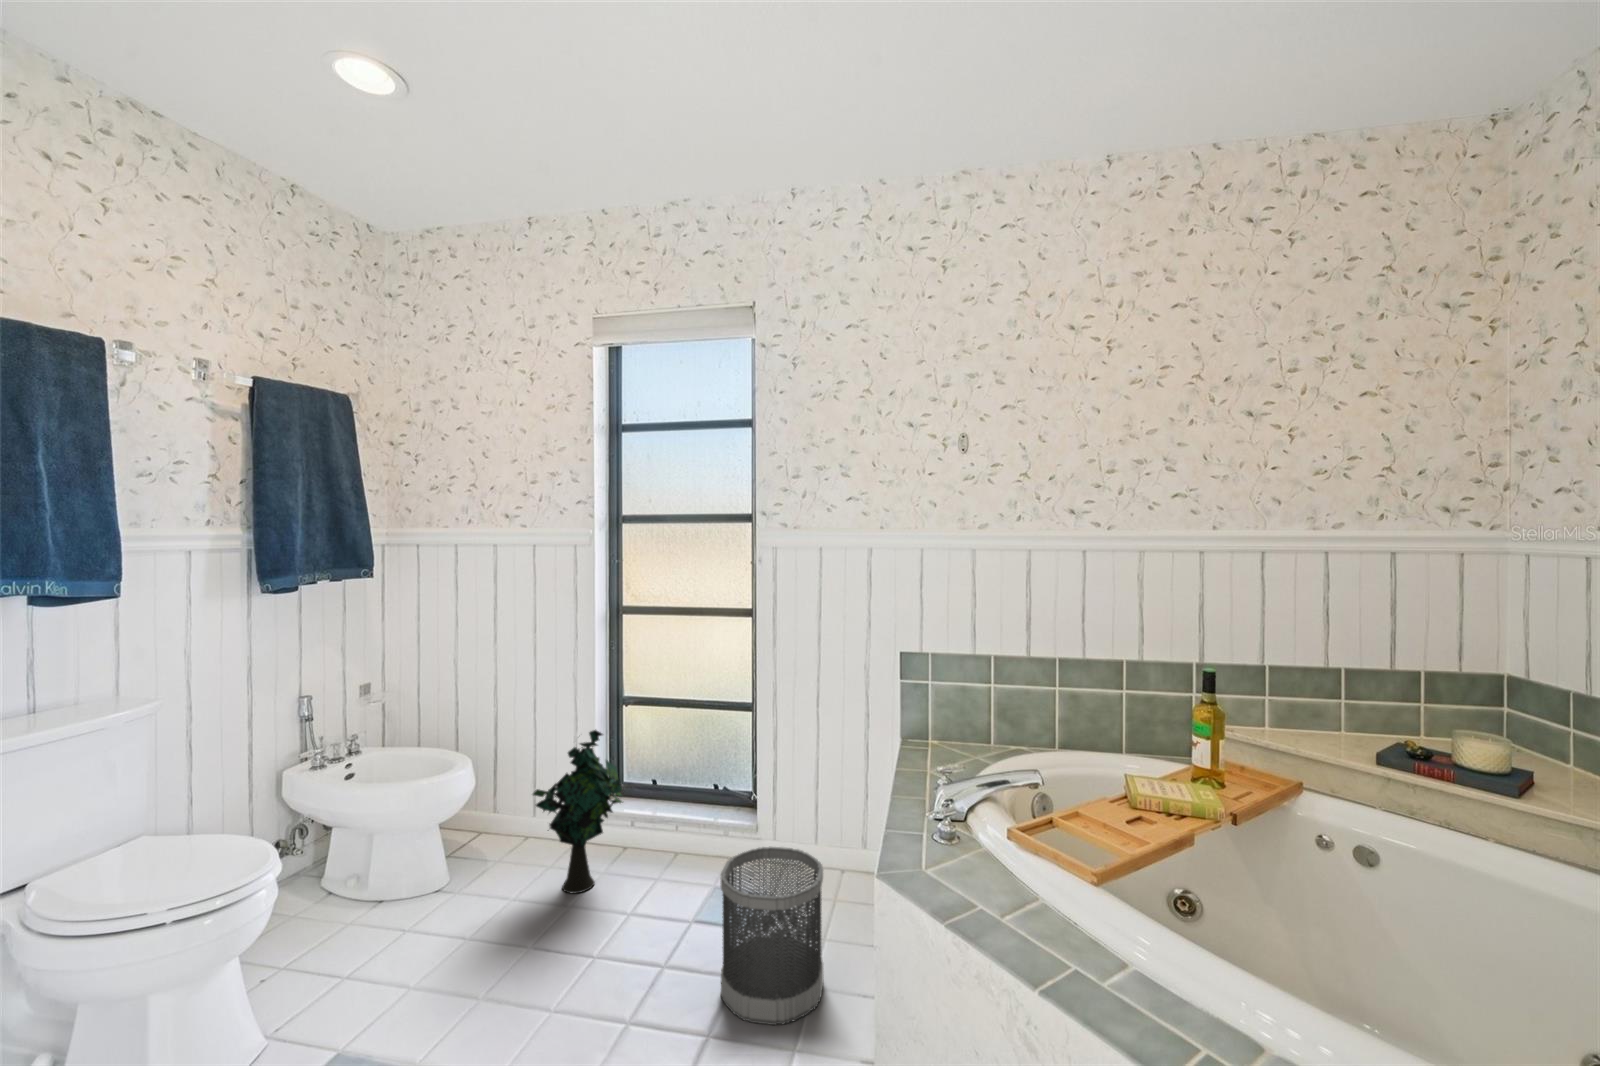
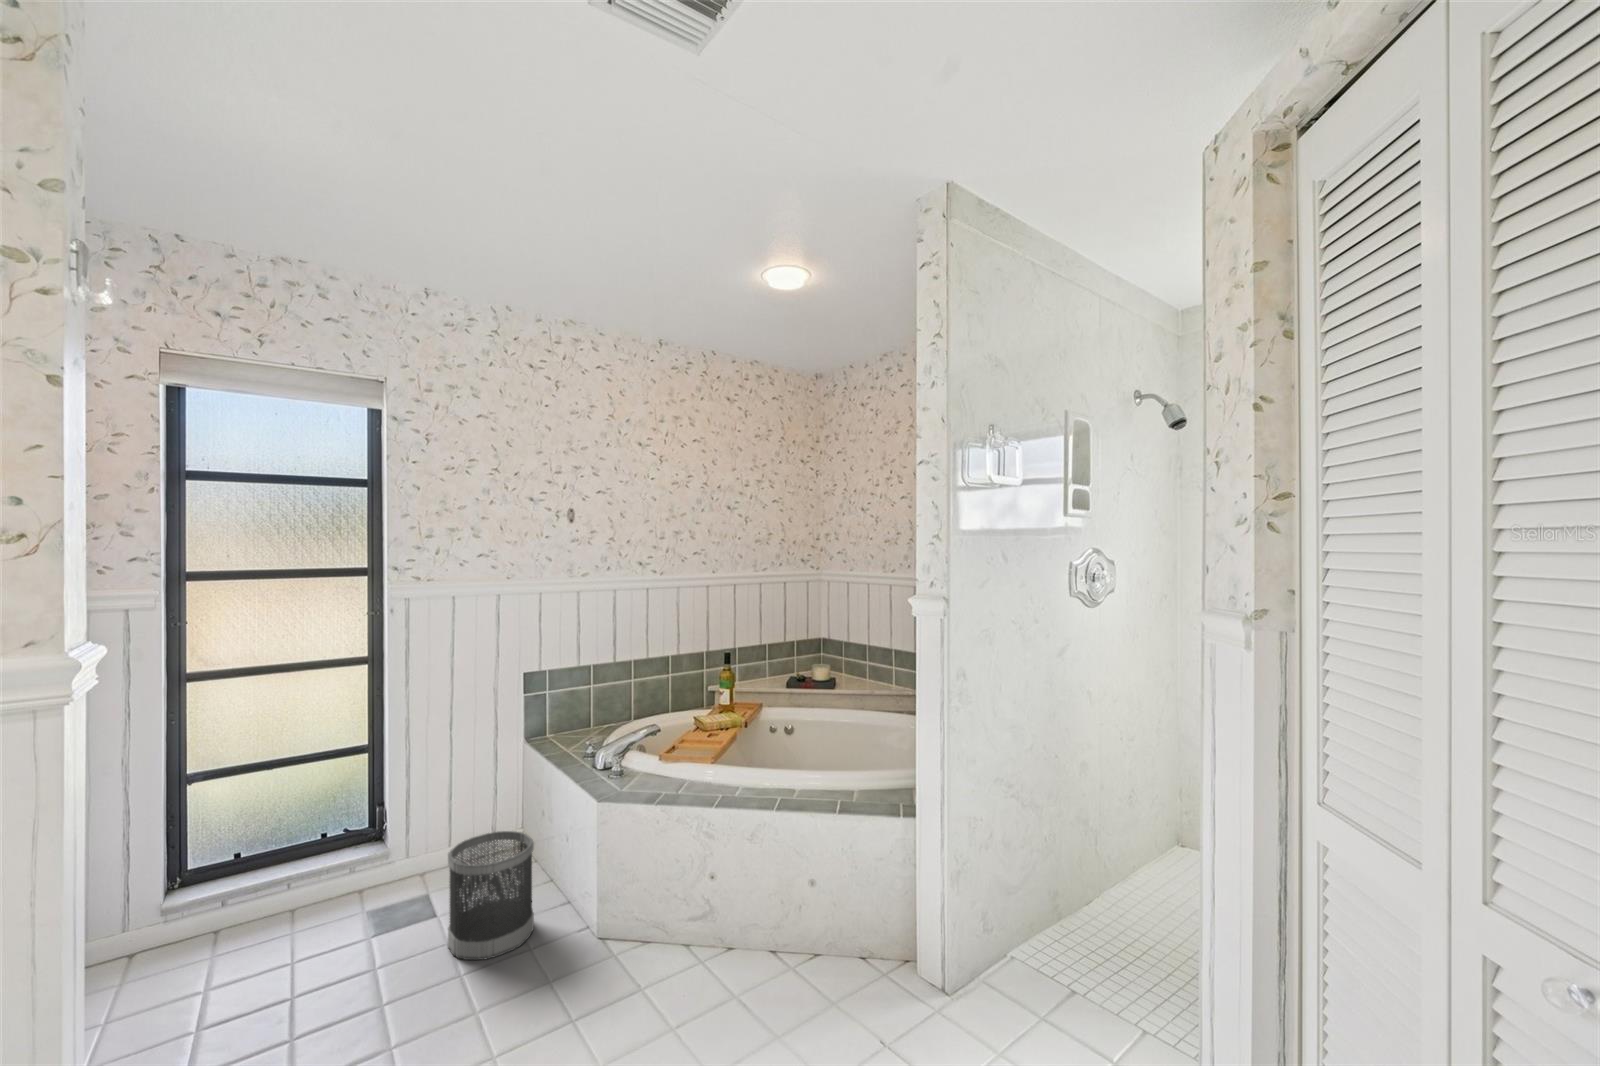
decorative plant: present [533,730,623,893] -> none [141,804,261,984]

